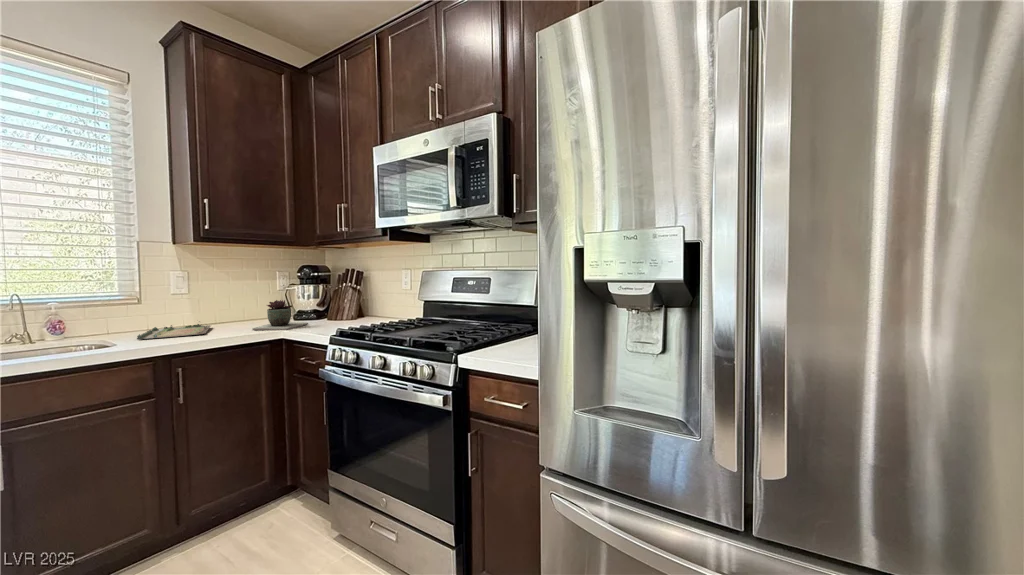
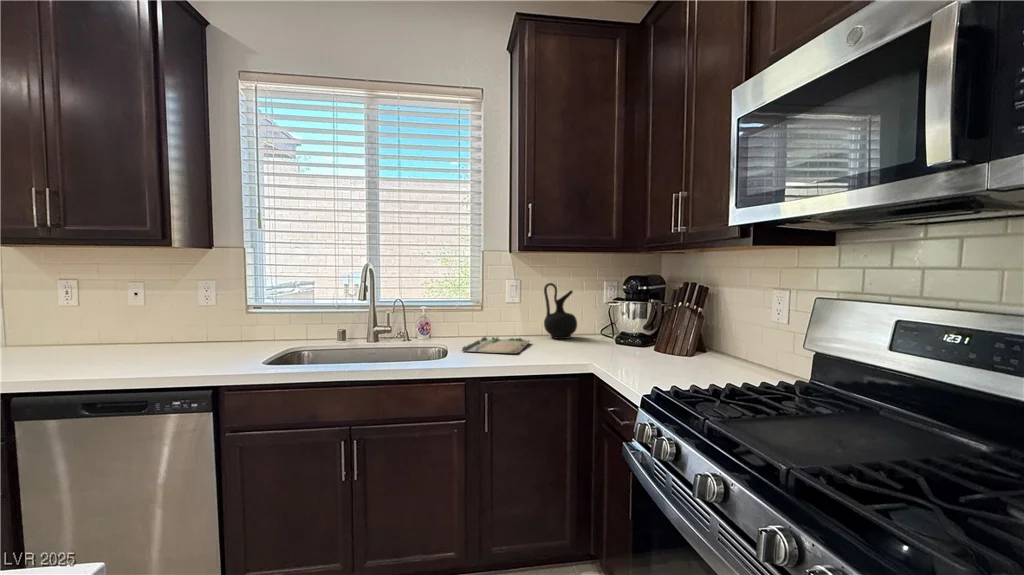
ceramic jug: none [219,273,255,323] -> present [544,283,577,339]
succulent plant: present [252,300,308,330] -> none [564,321,629,362]

